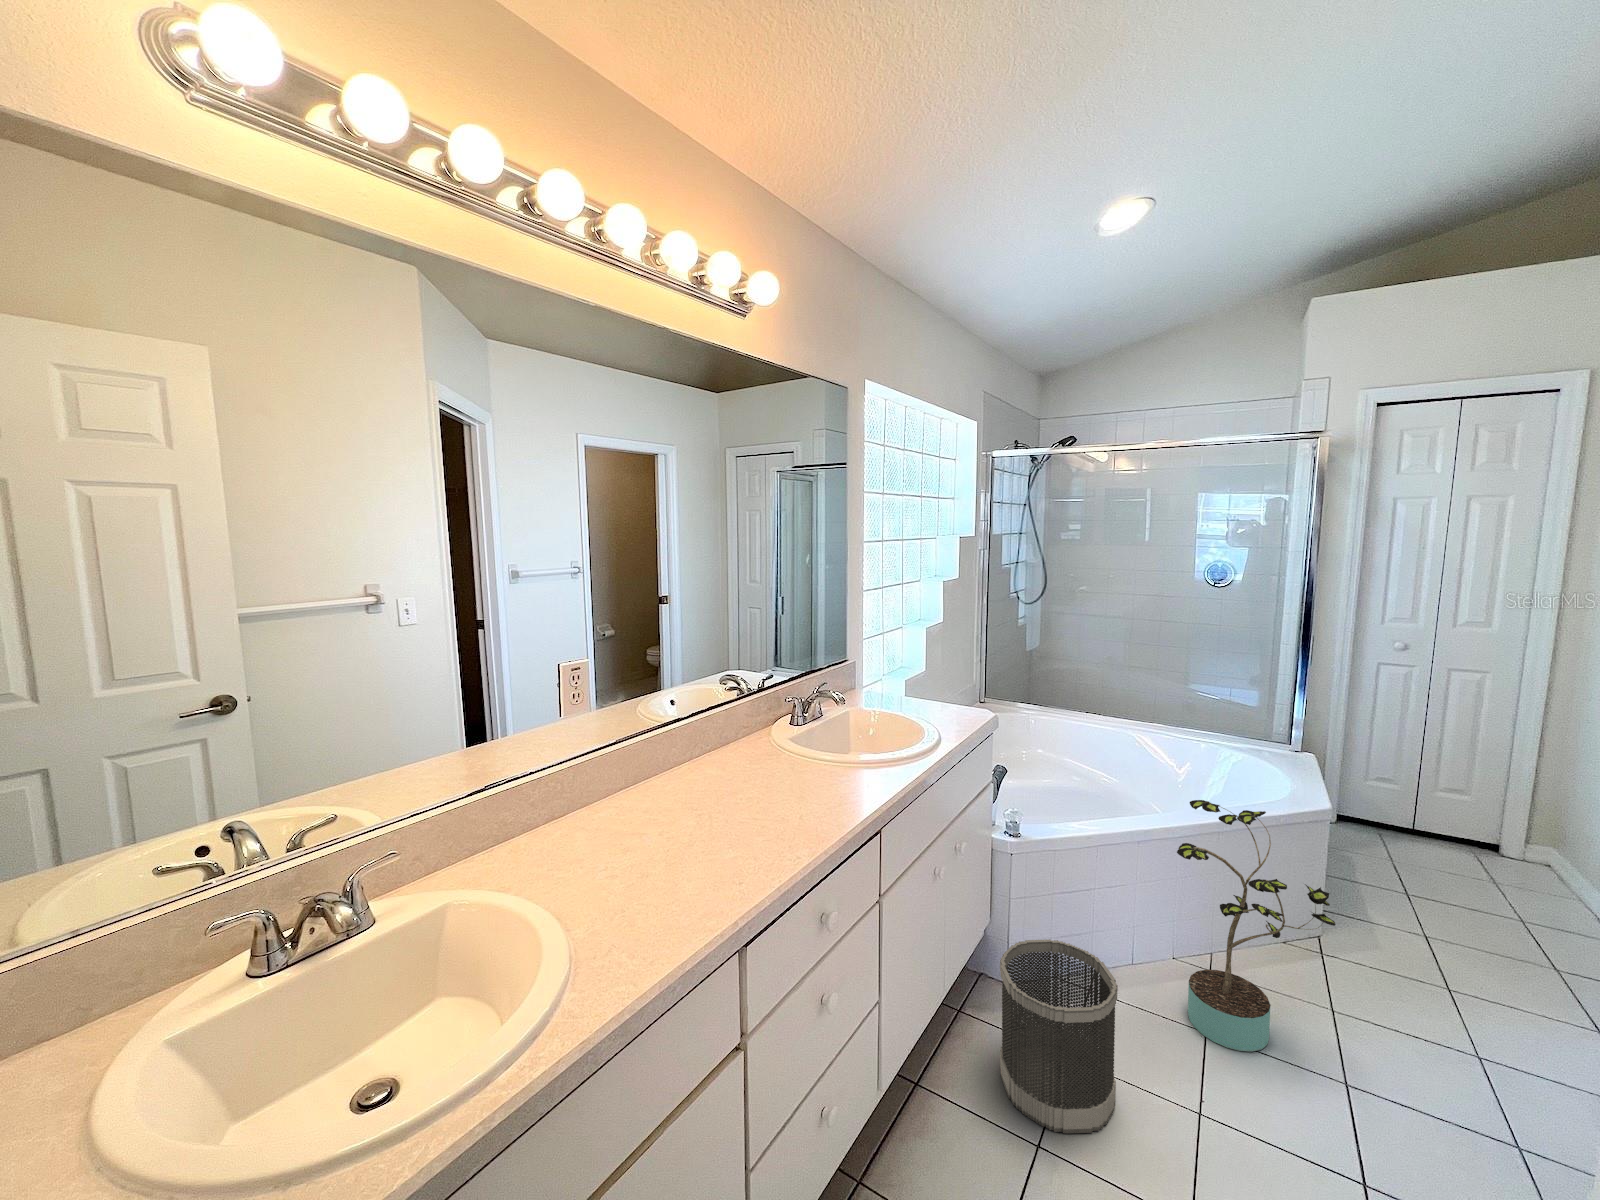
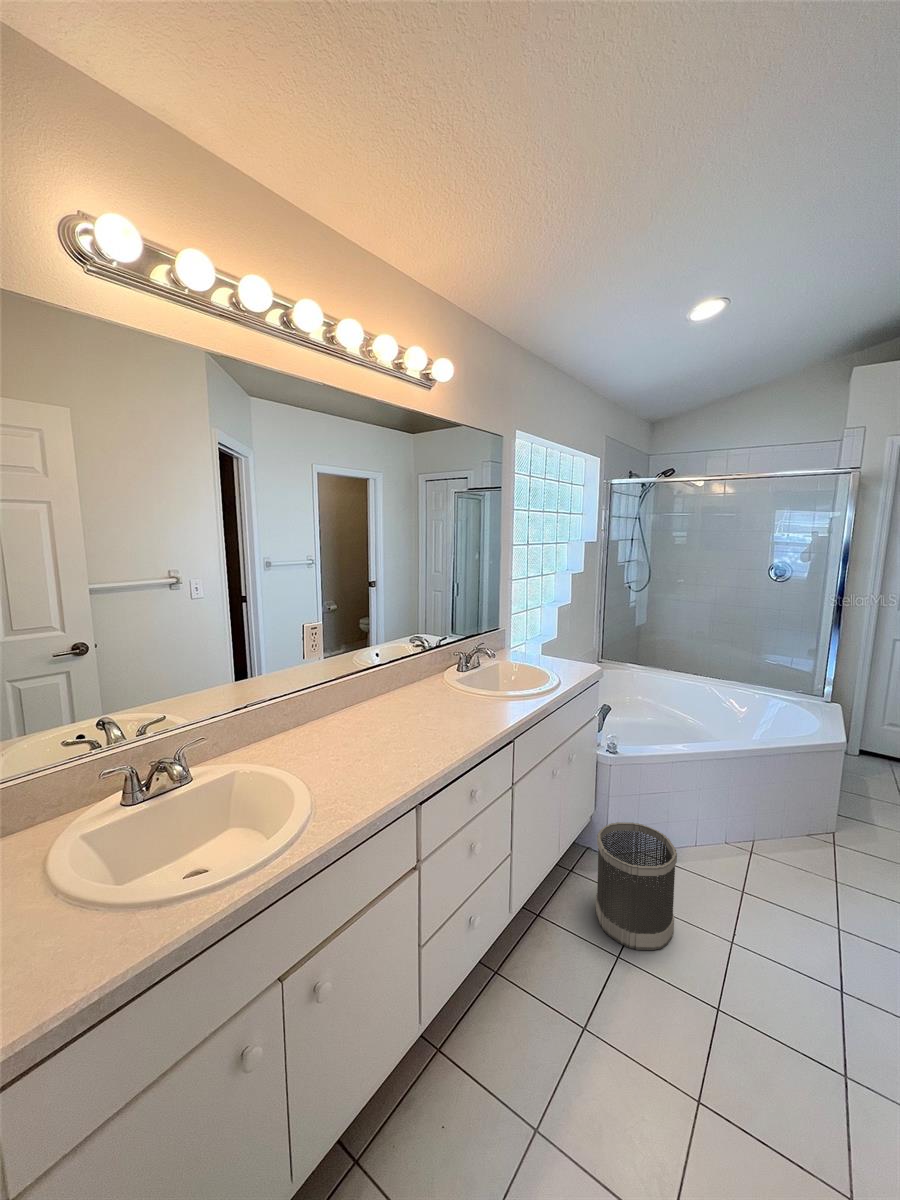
potted plant: present [1177,800,1336,1052] -> none [725,732,836,905]

